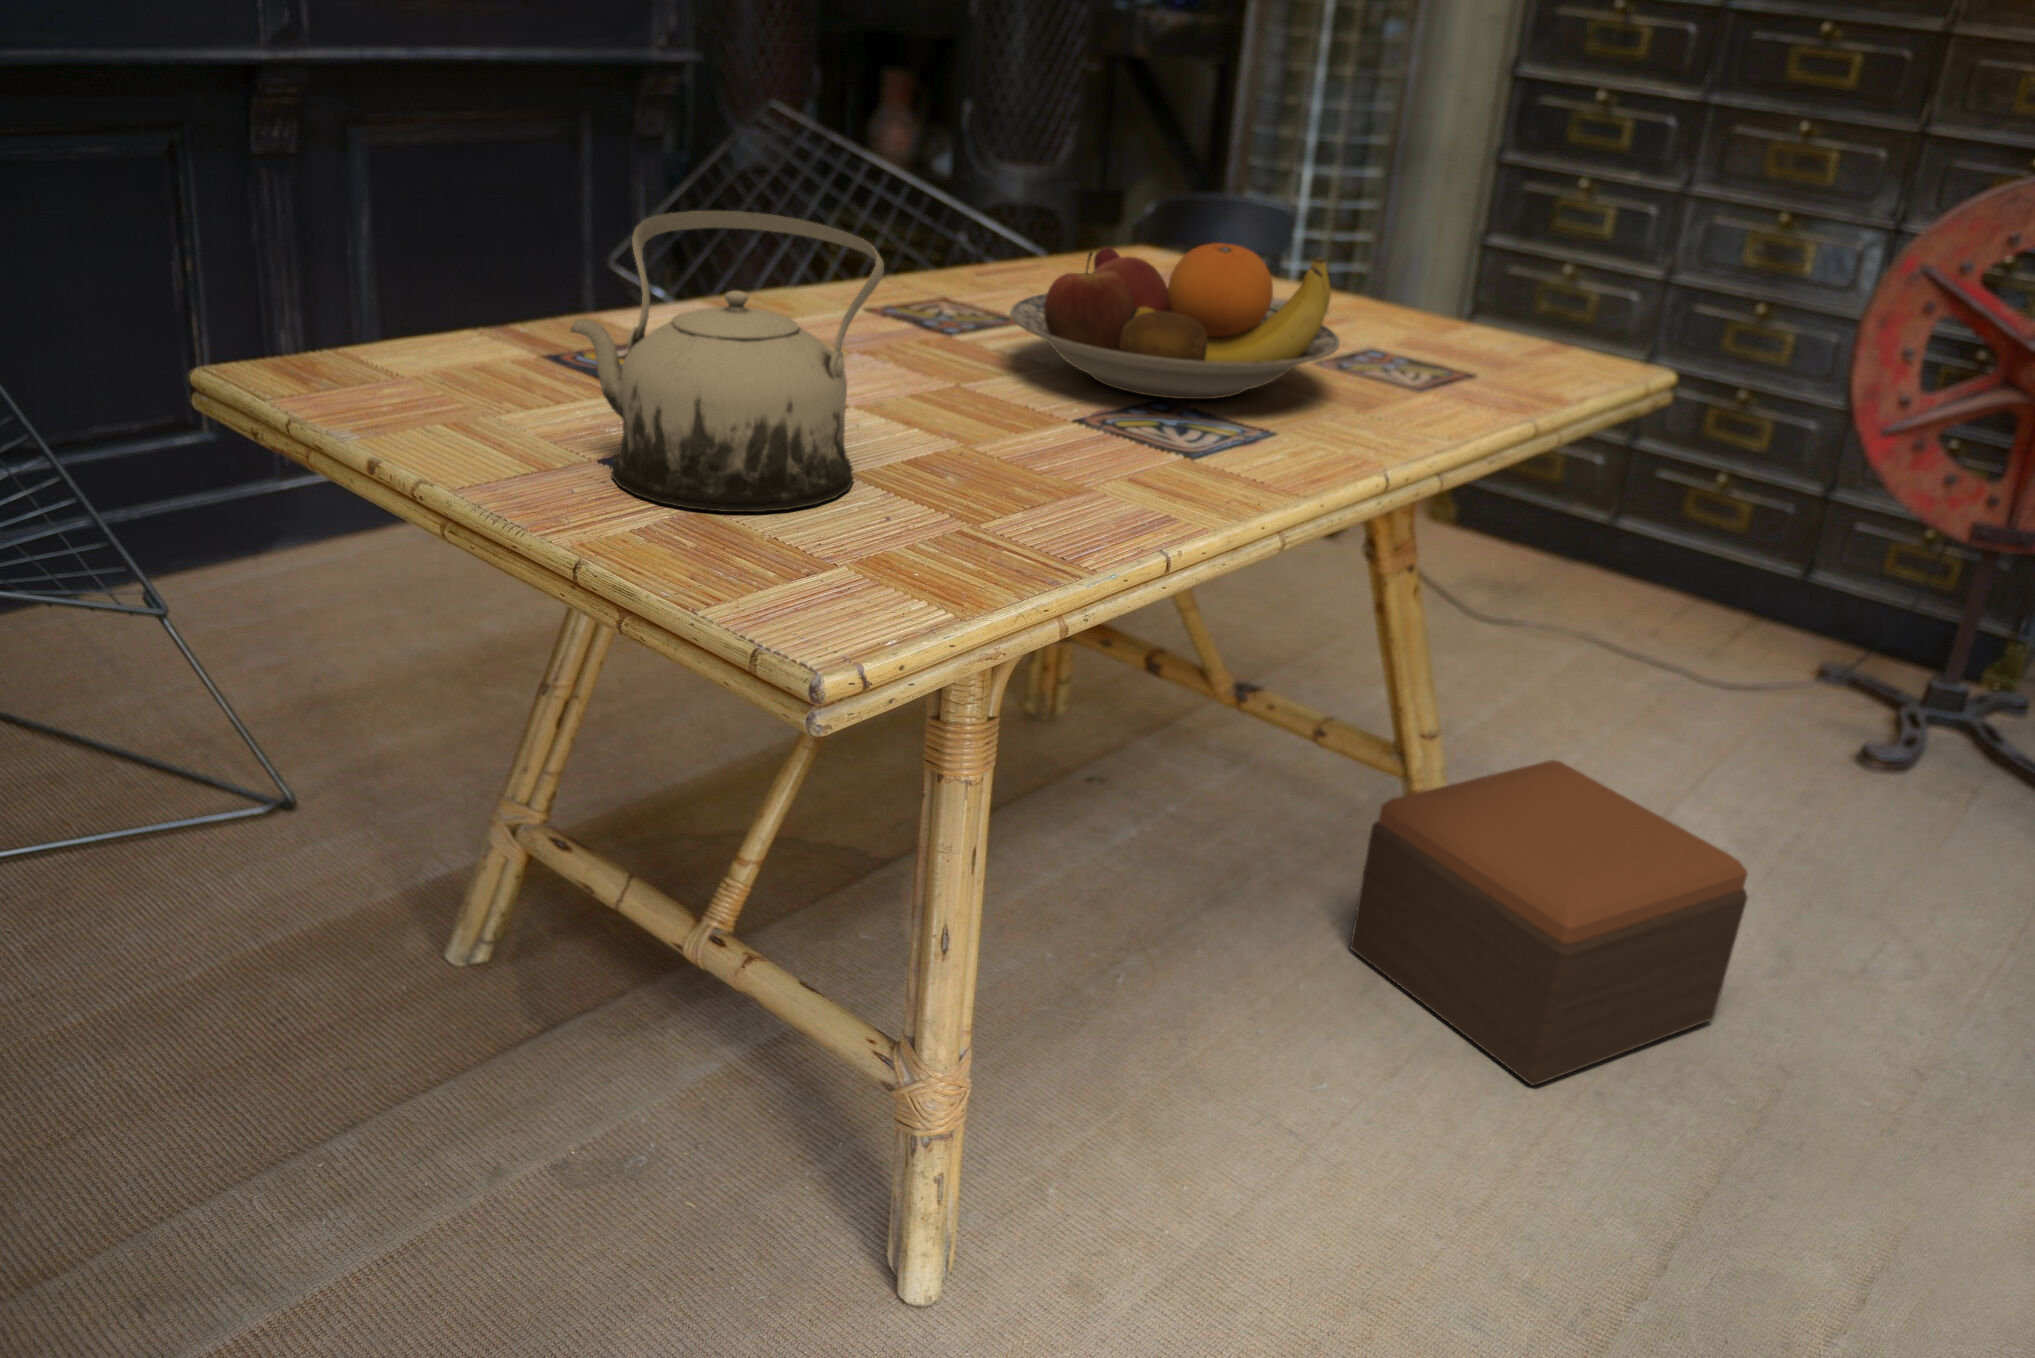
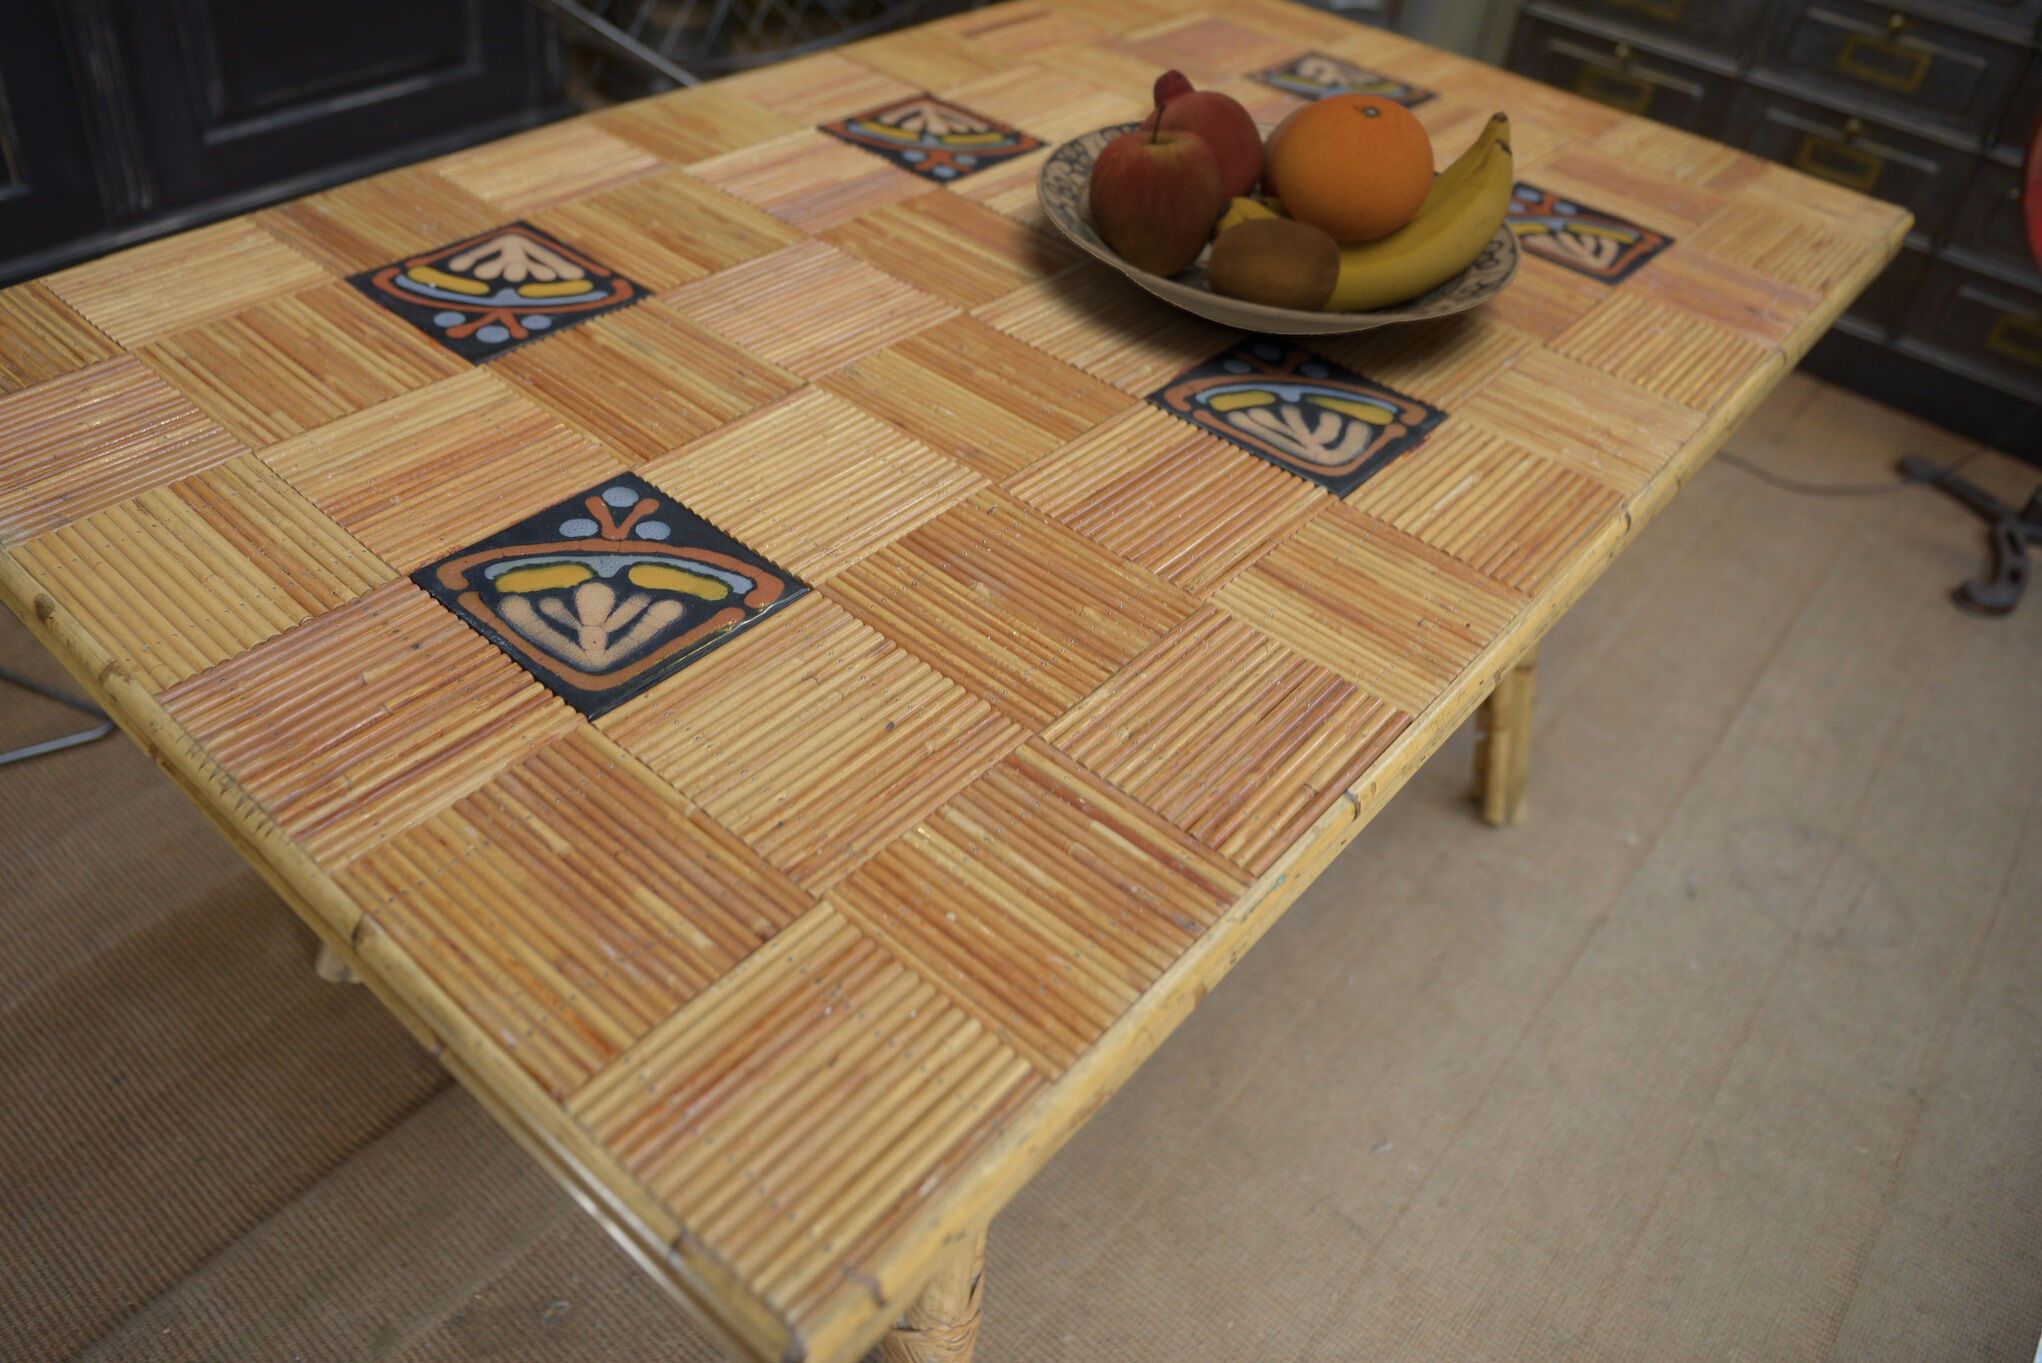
teapot: present [570,211,884,512] -> none [345,174,879,735]
footstool: present [1350,760,1747,1086] -> none [1412,711,1946,1175]

